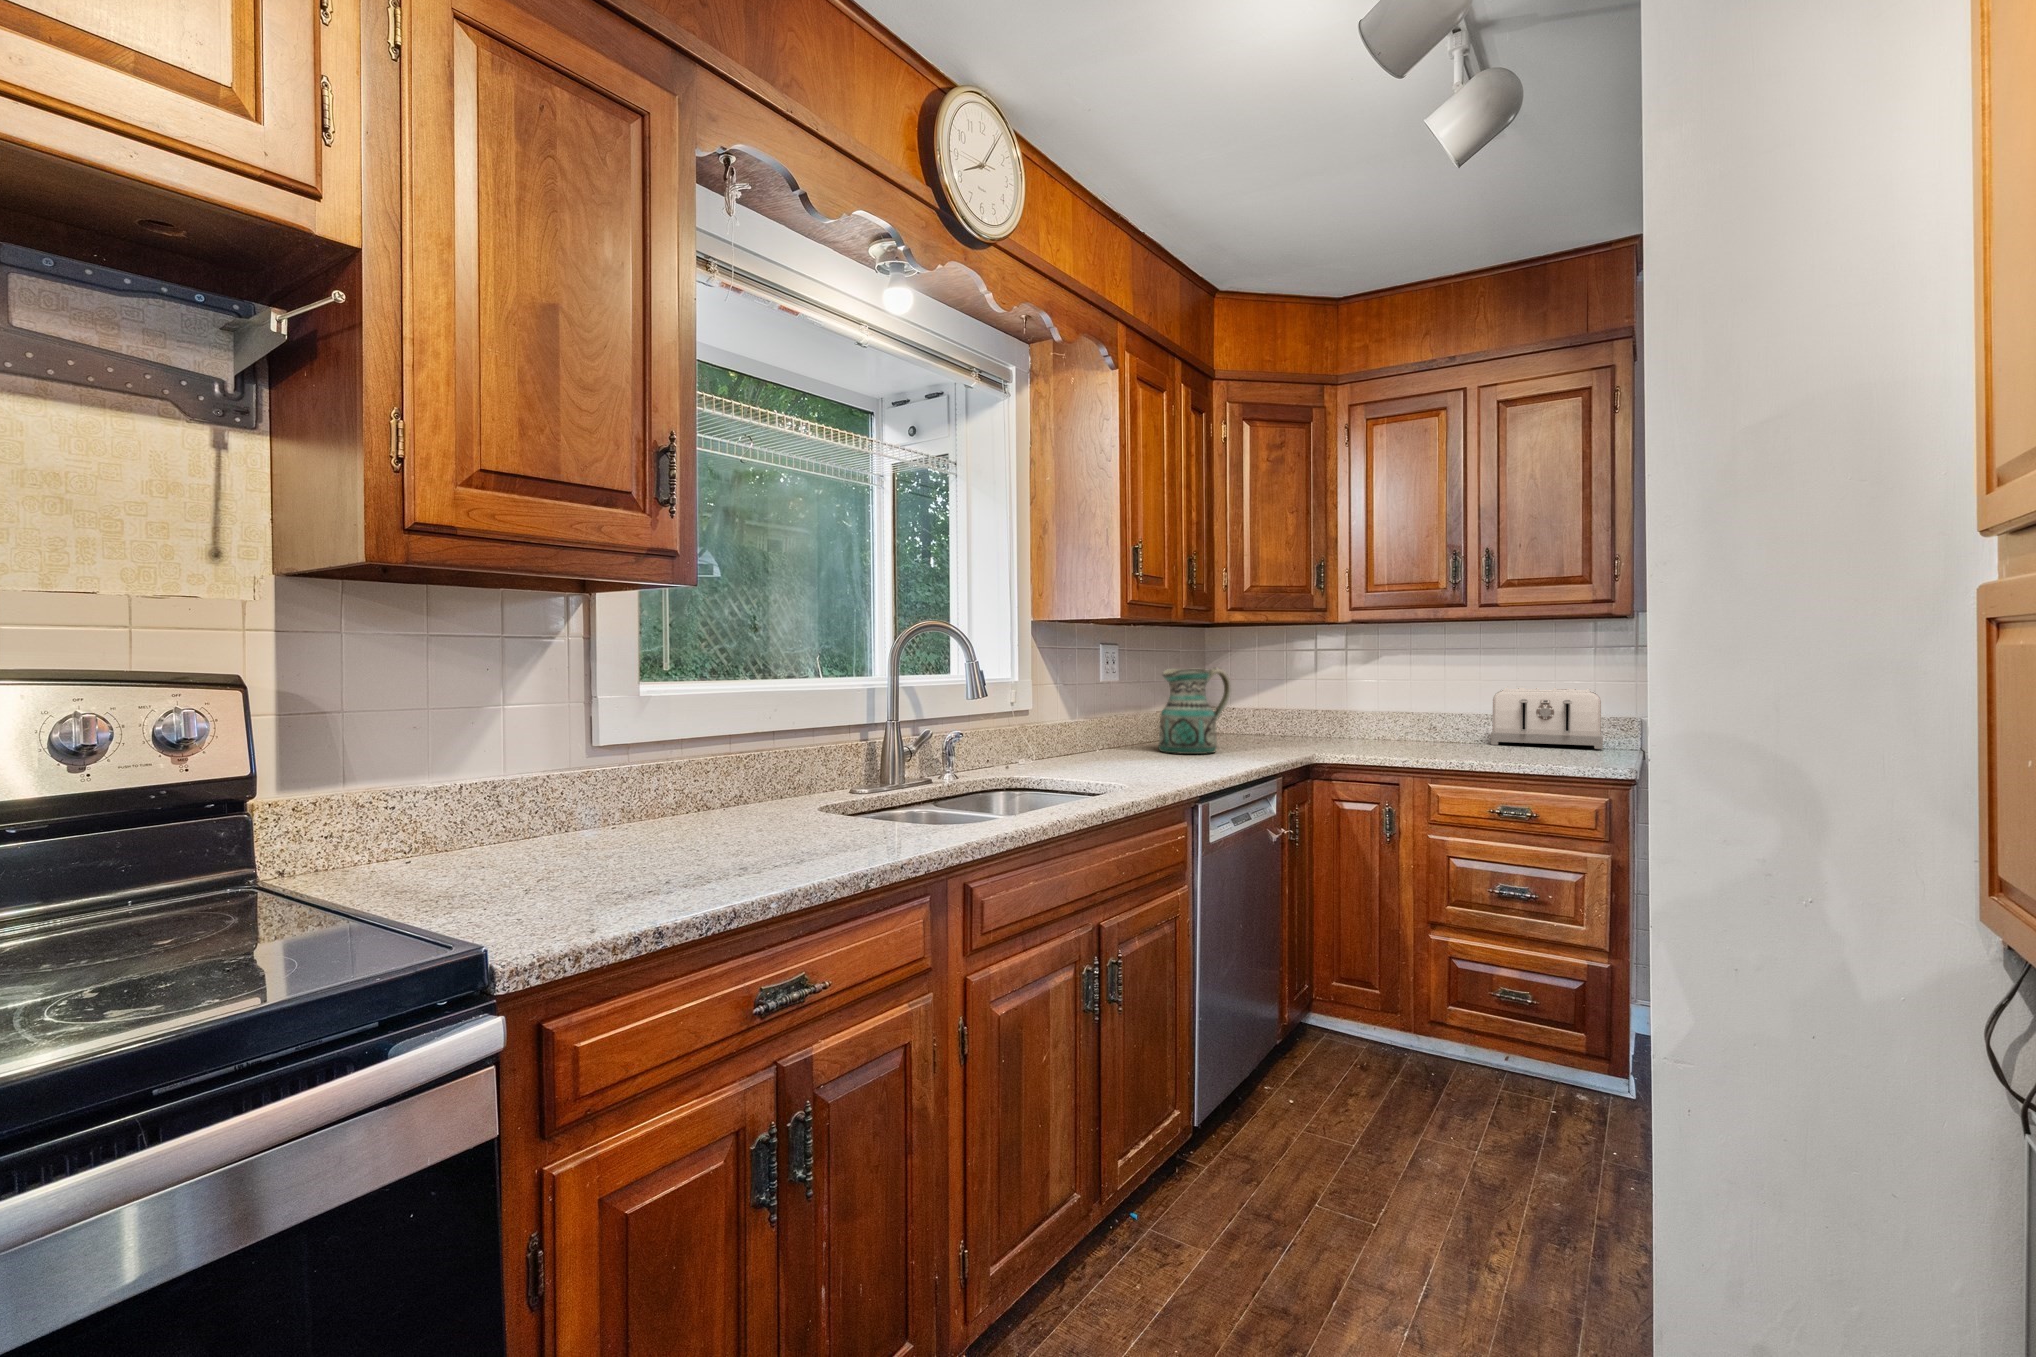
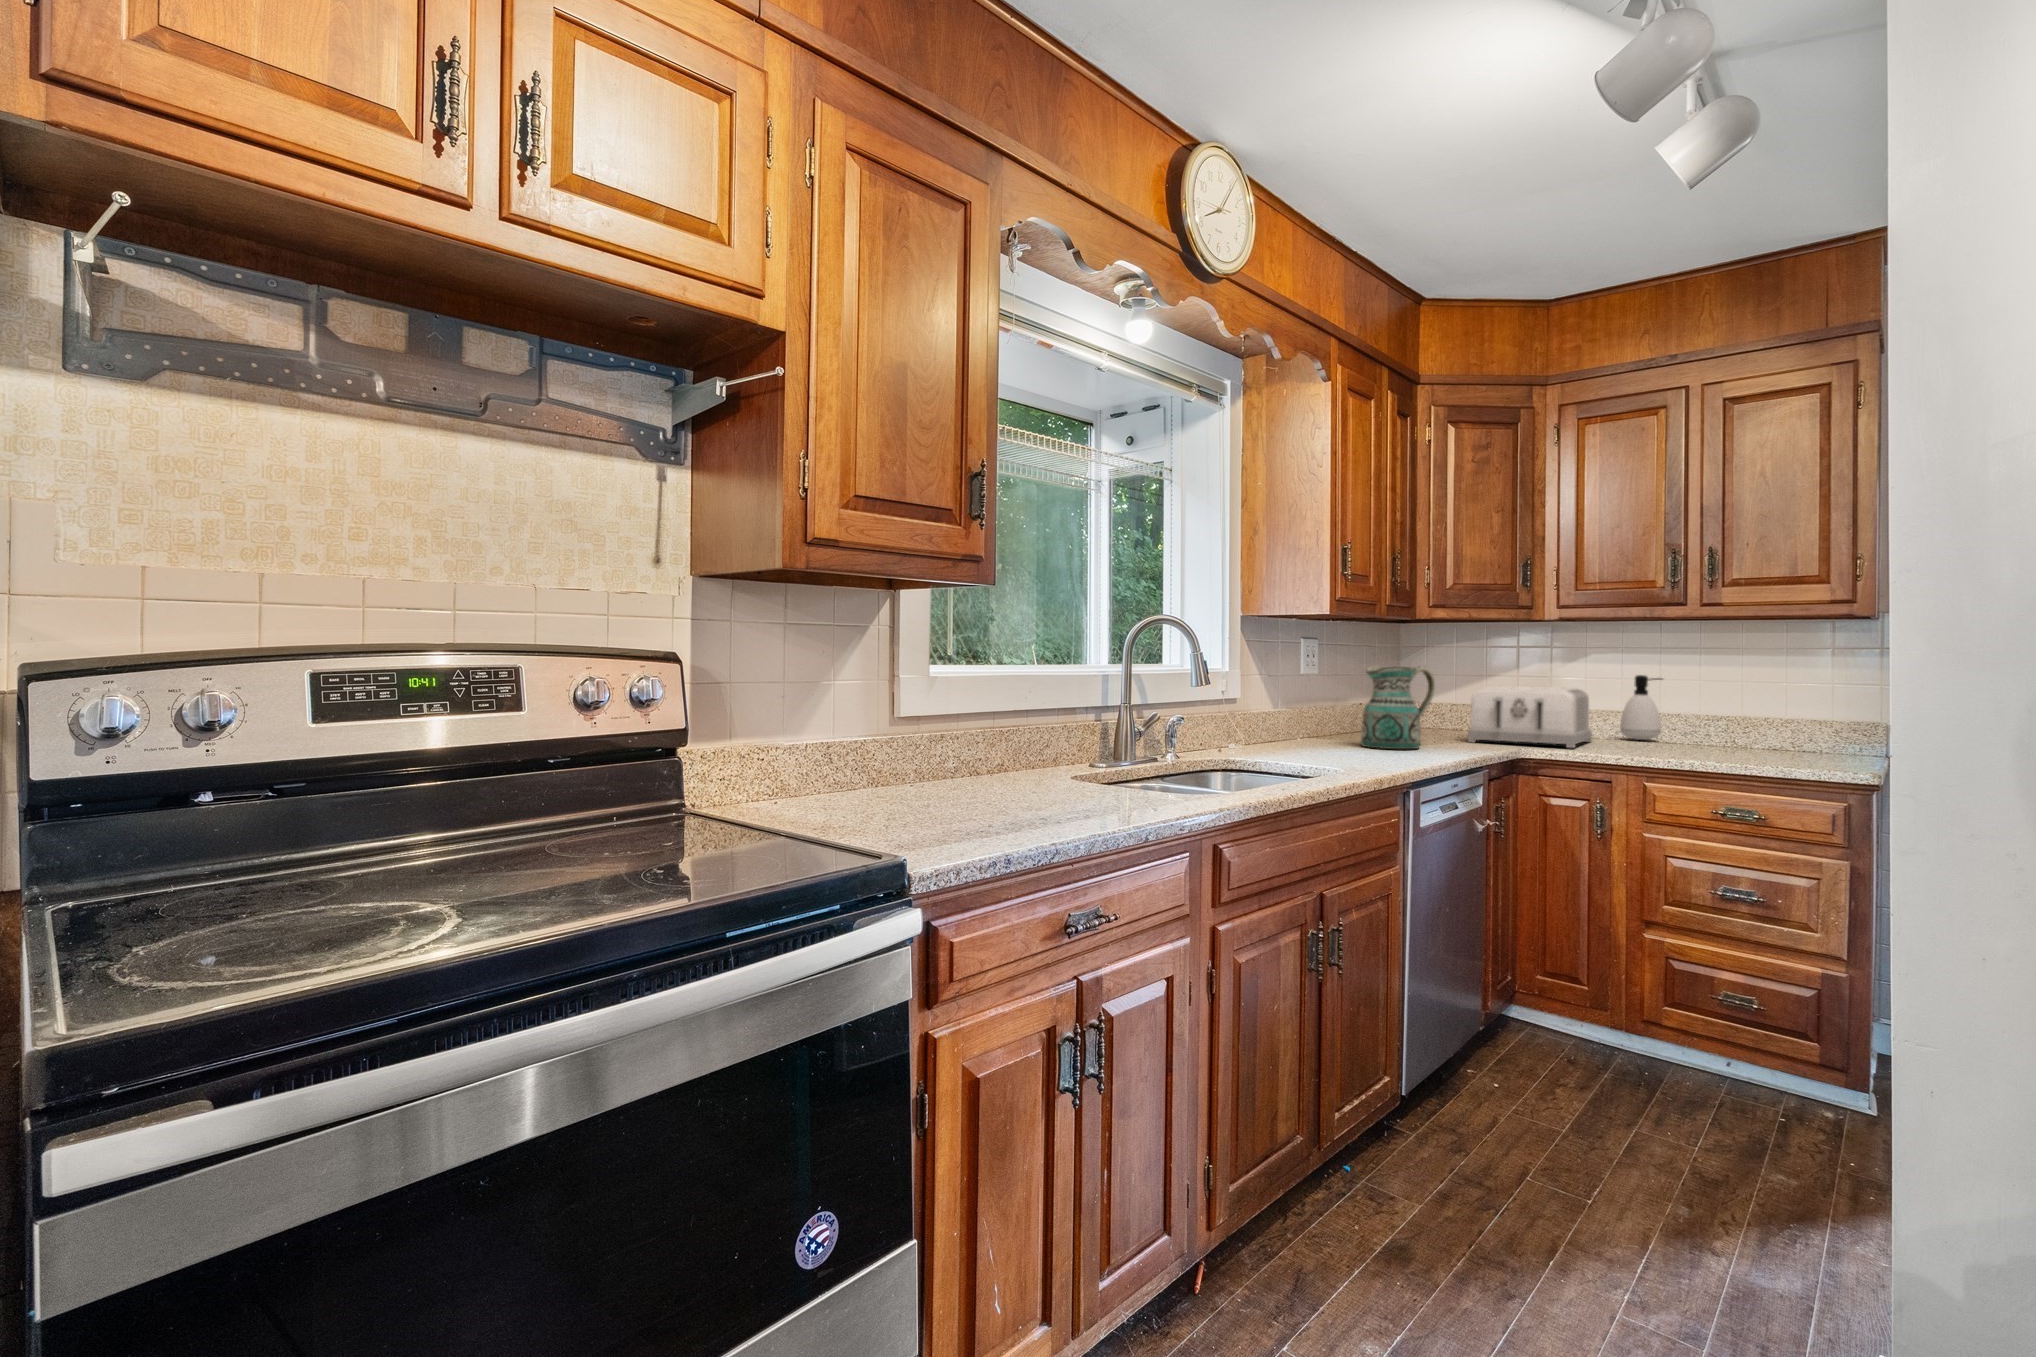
soap dispenser: none [1406,673,1445,736] -> present [1620,675,1662,740]
toaster: present [1491,688,1603,749] -> present [1468,686,1592,748]

